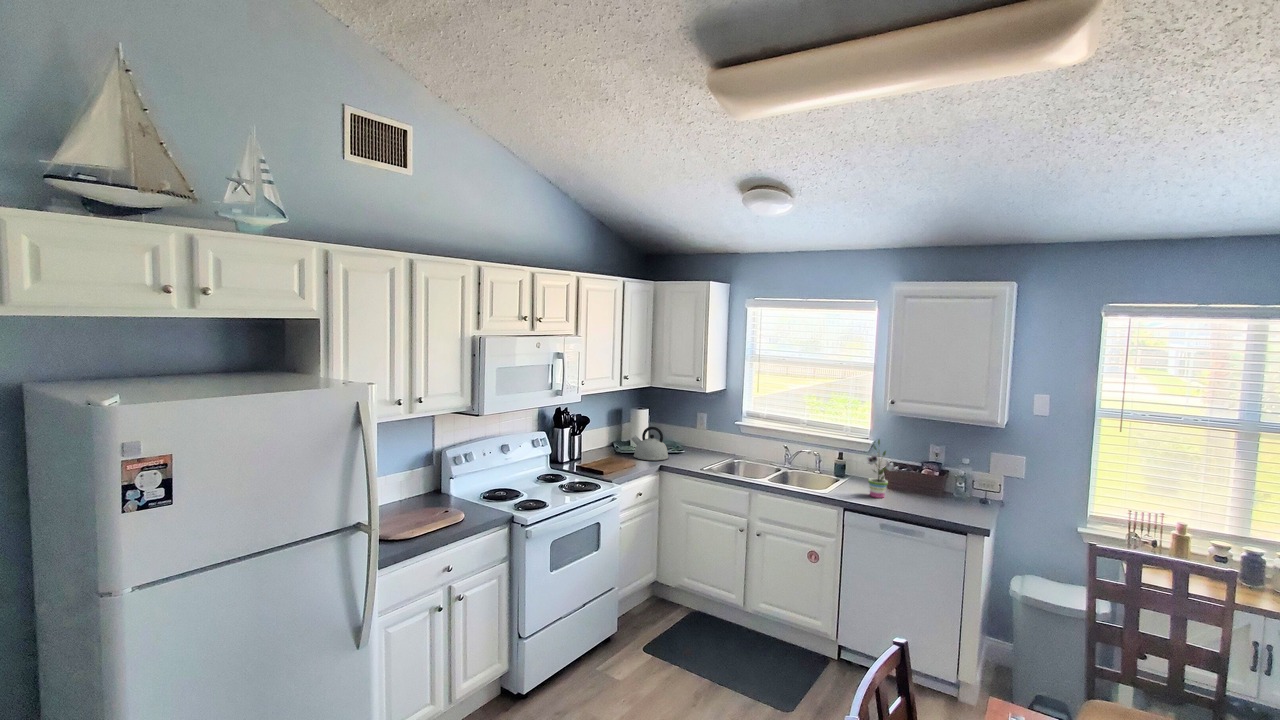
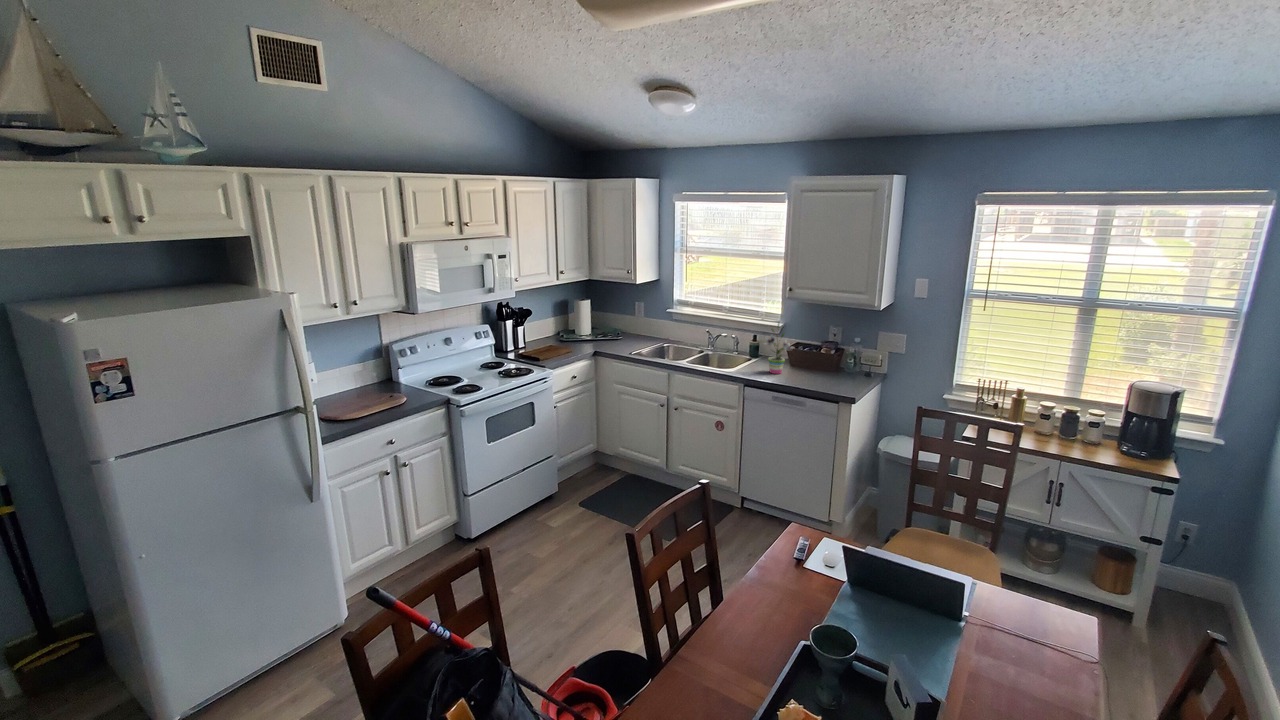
kettle: present [632,427,668,460] -> none [571,316,605,347]

